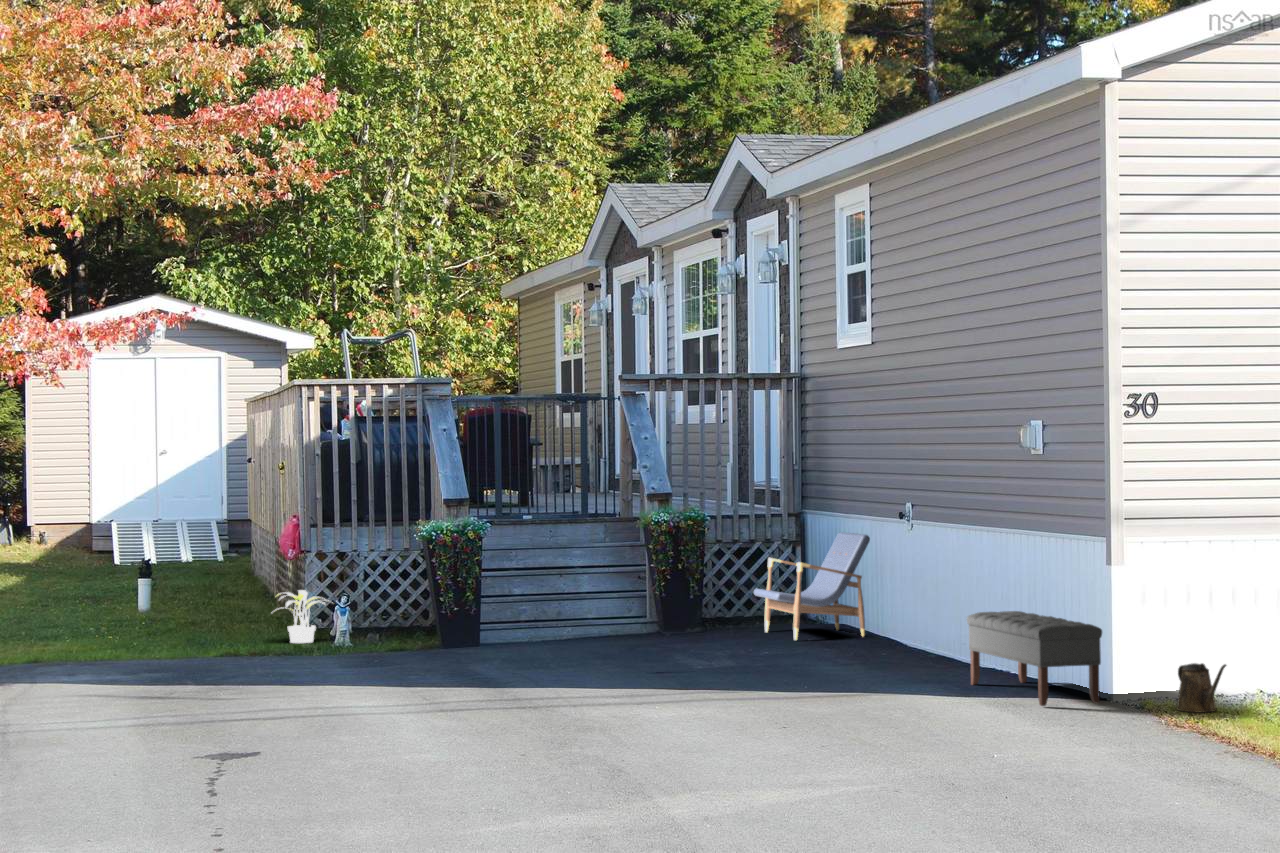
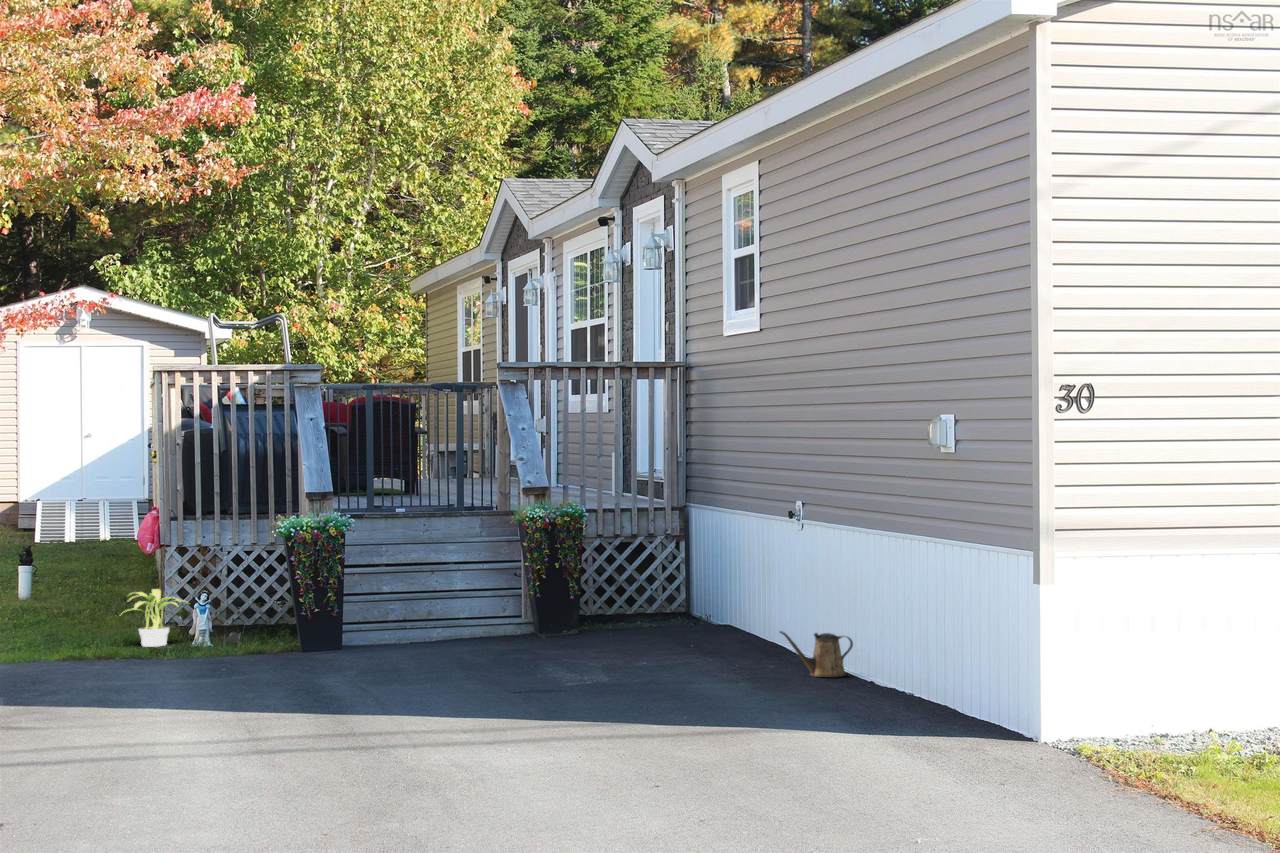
lounge chair: present [754,532,870,640] -> none [634,526,755,642]
bench: present [967,611,1102,706] -> none [863,627,1022,747]
watering can: present [1176,663,1226,712] -> present [780,631,853,677]

